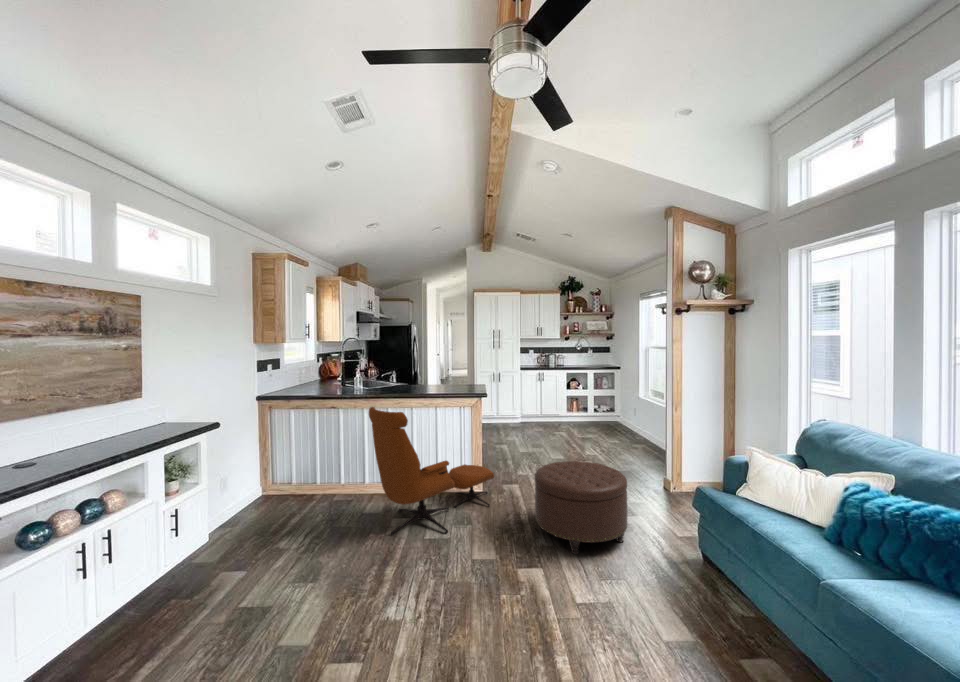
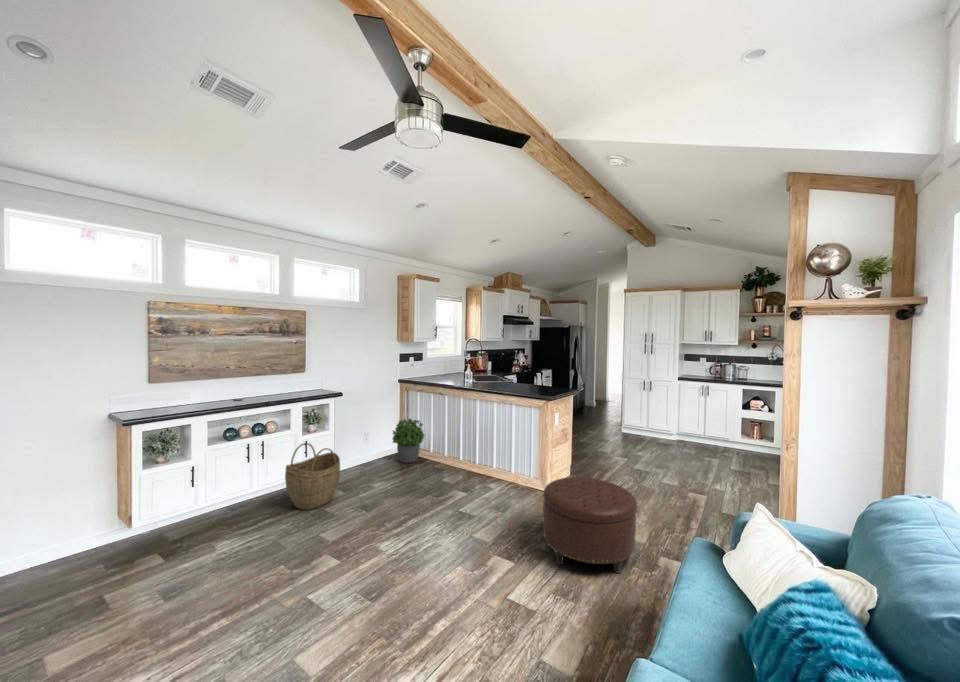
lounge chair: present [369,407,494,535] -> none [433,397,553,512]
potted plant: none [262,446,311,509] -> present [392,419,424,463]
woven basket: none [154,508,246,623] -> present [285,443,340,510]

